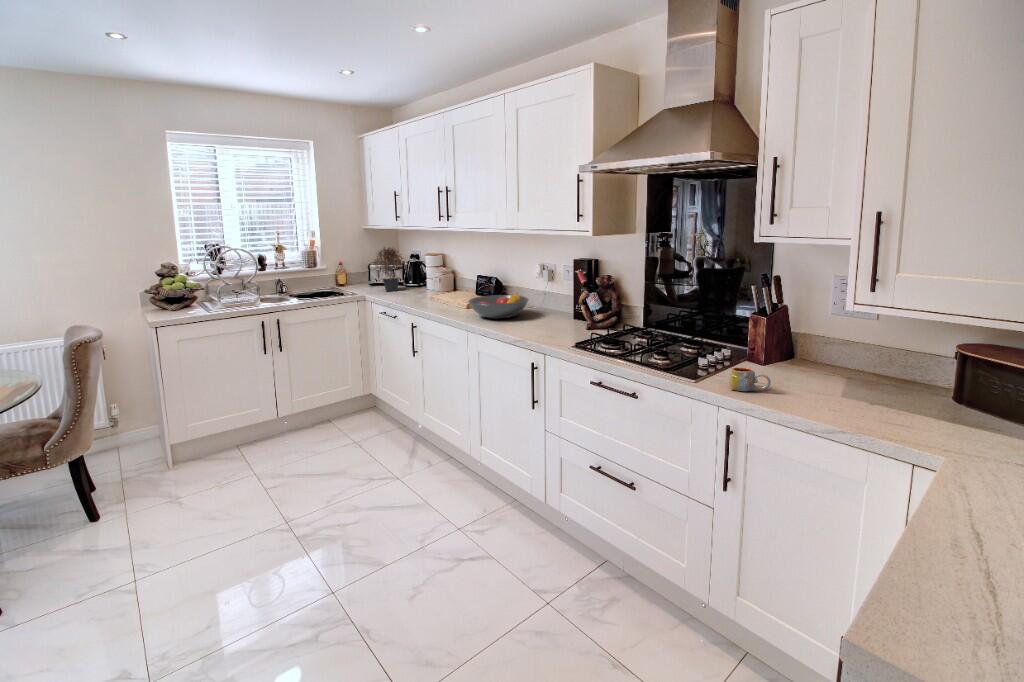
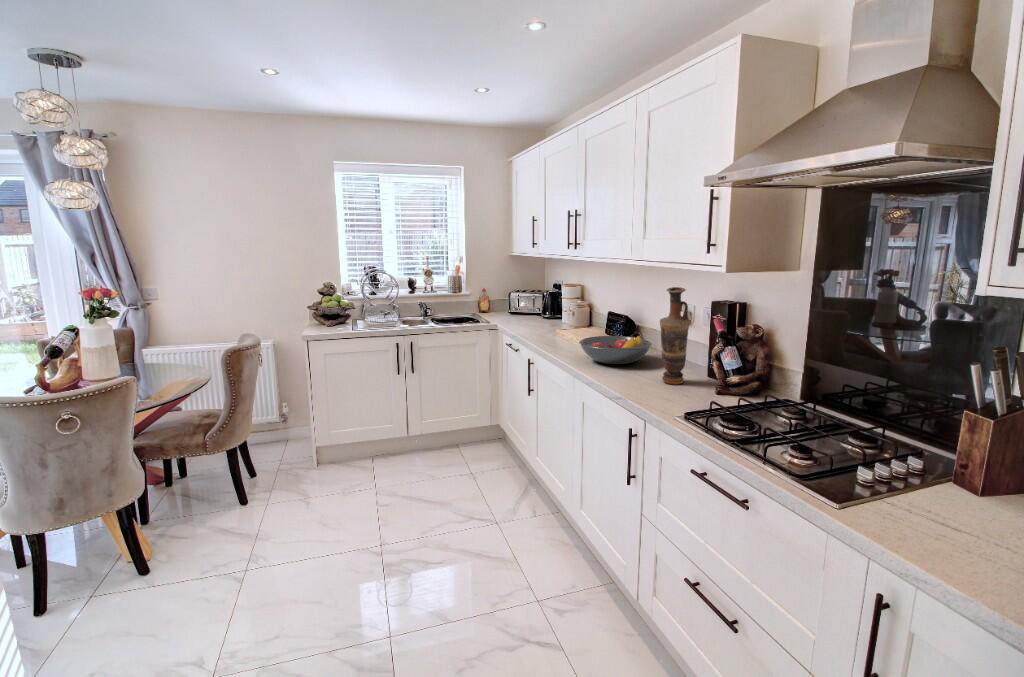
potted plant: present [375,247,403,291] -> none [510,275,543,321]
vase: none [543,249,566,328] -> present [660,287,690,385]
mug: present [729,368,771,391] -> none [899,502,983,554]

